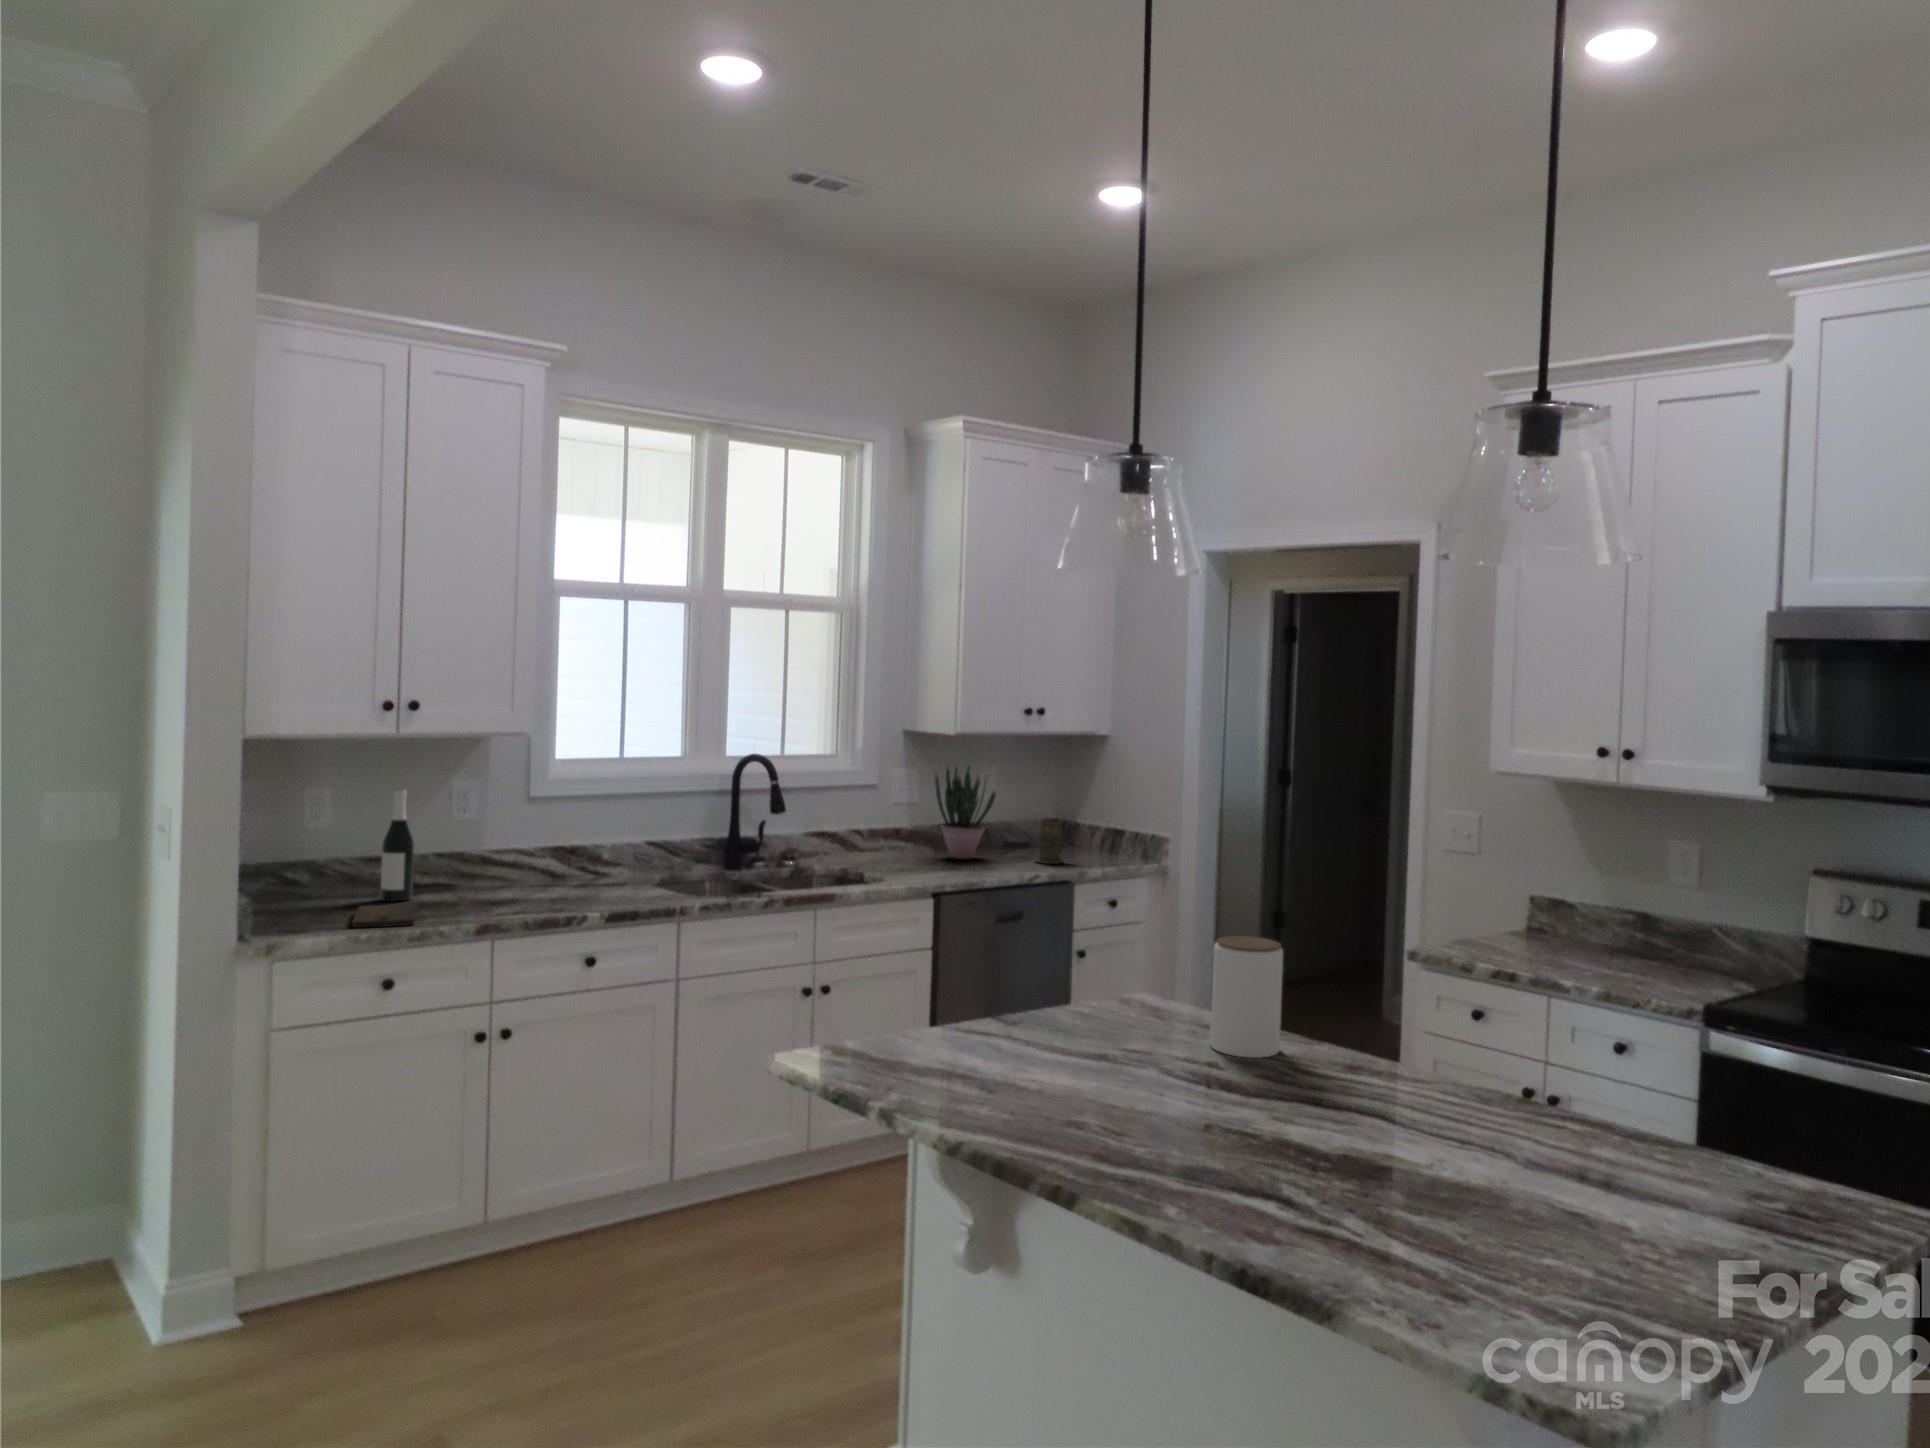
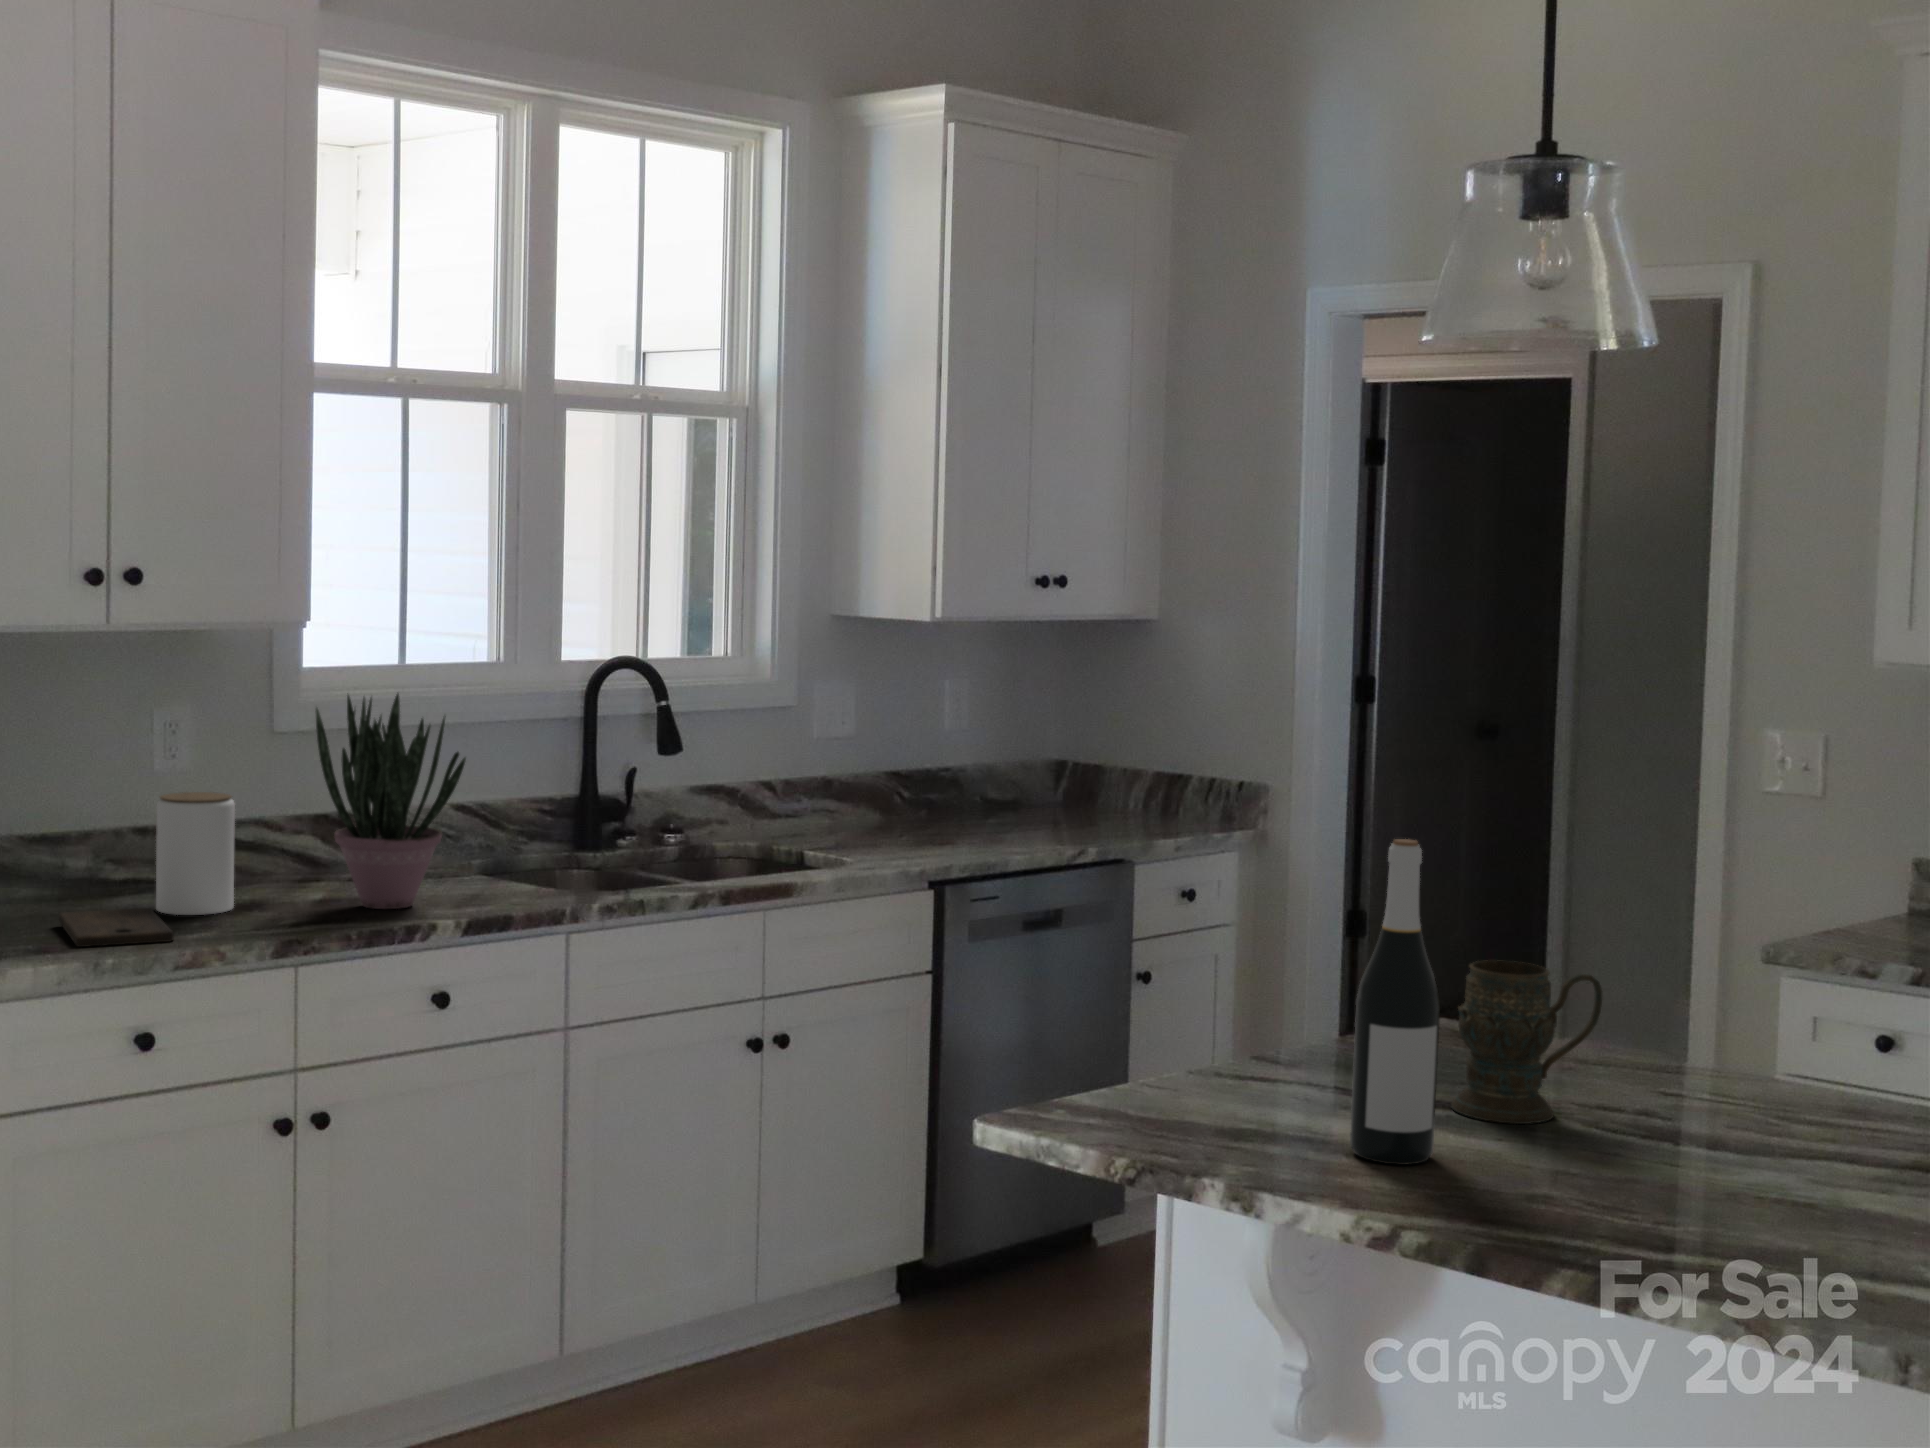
potted plant: present [935,766,996,859] -> present [316,694,466,909]
wine bottle: present [380,788,414,902] -> present [1350,839,1440,1165]
mug: present [1036,819,1077,864] -> present [1451,960,1602,1124]
jar: present [1210,936,1283,1058] -> present [156,792,235,915]

